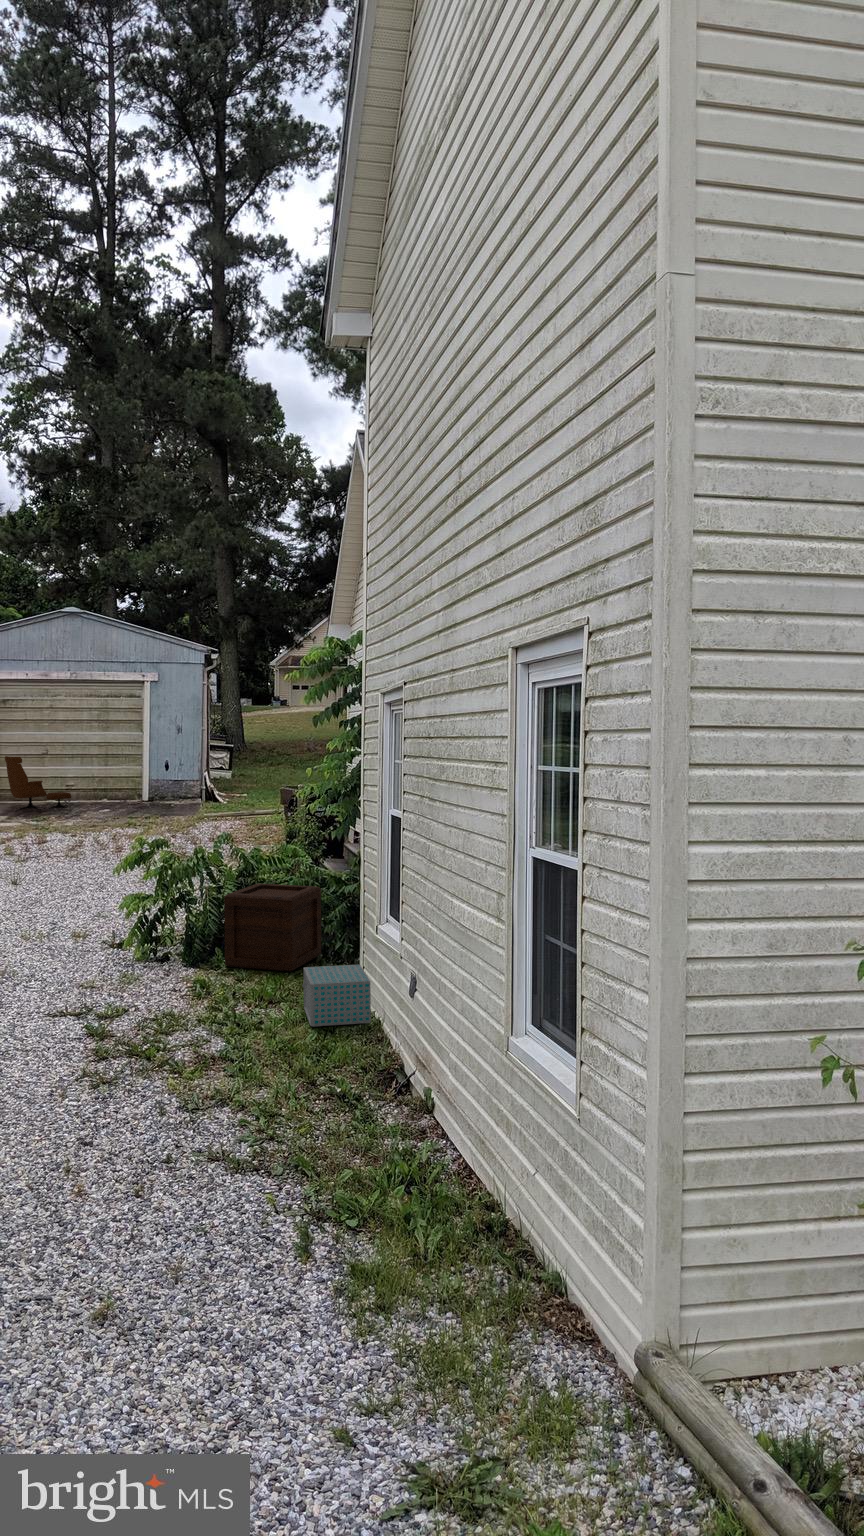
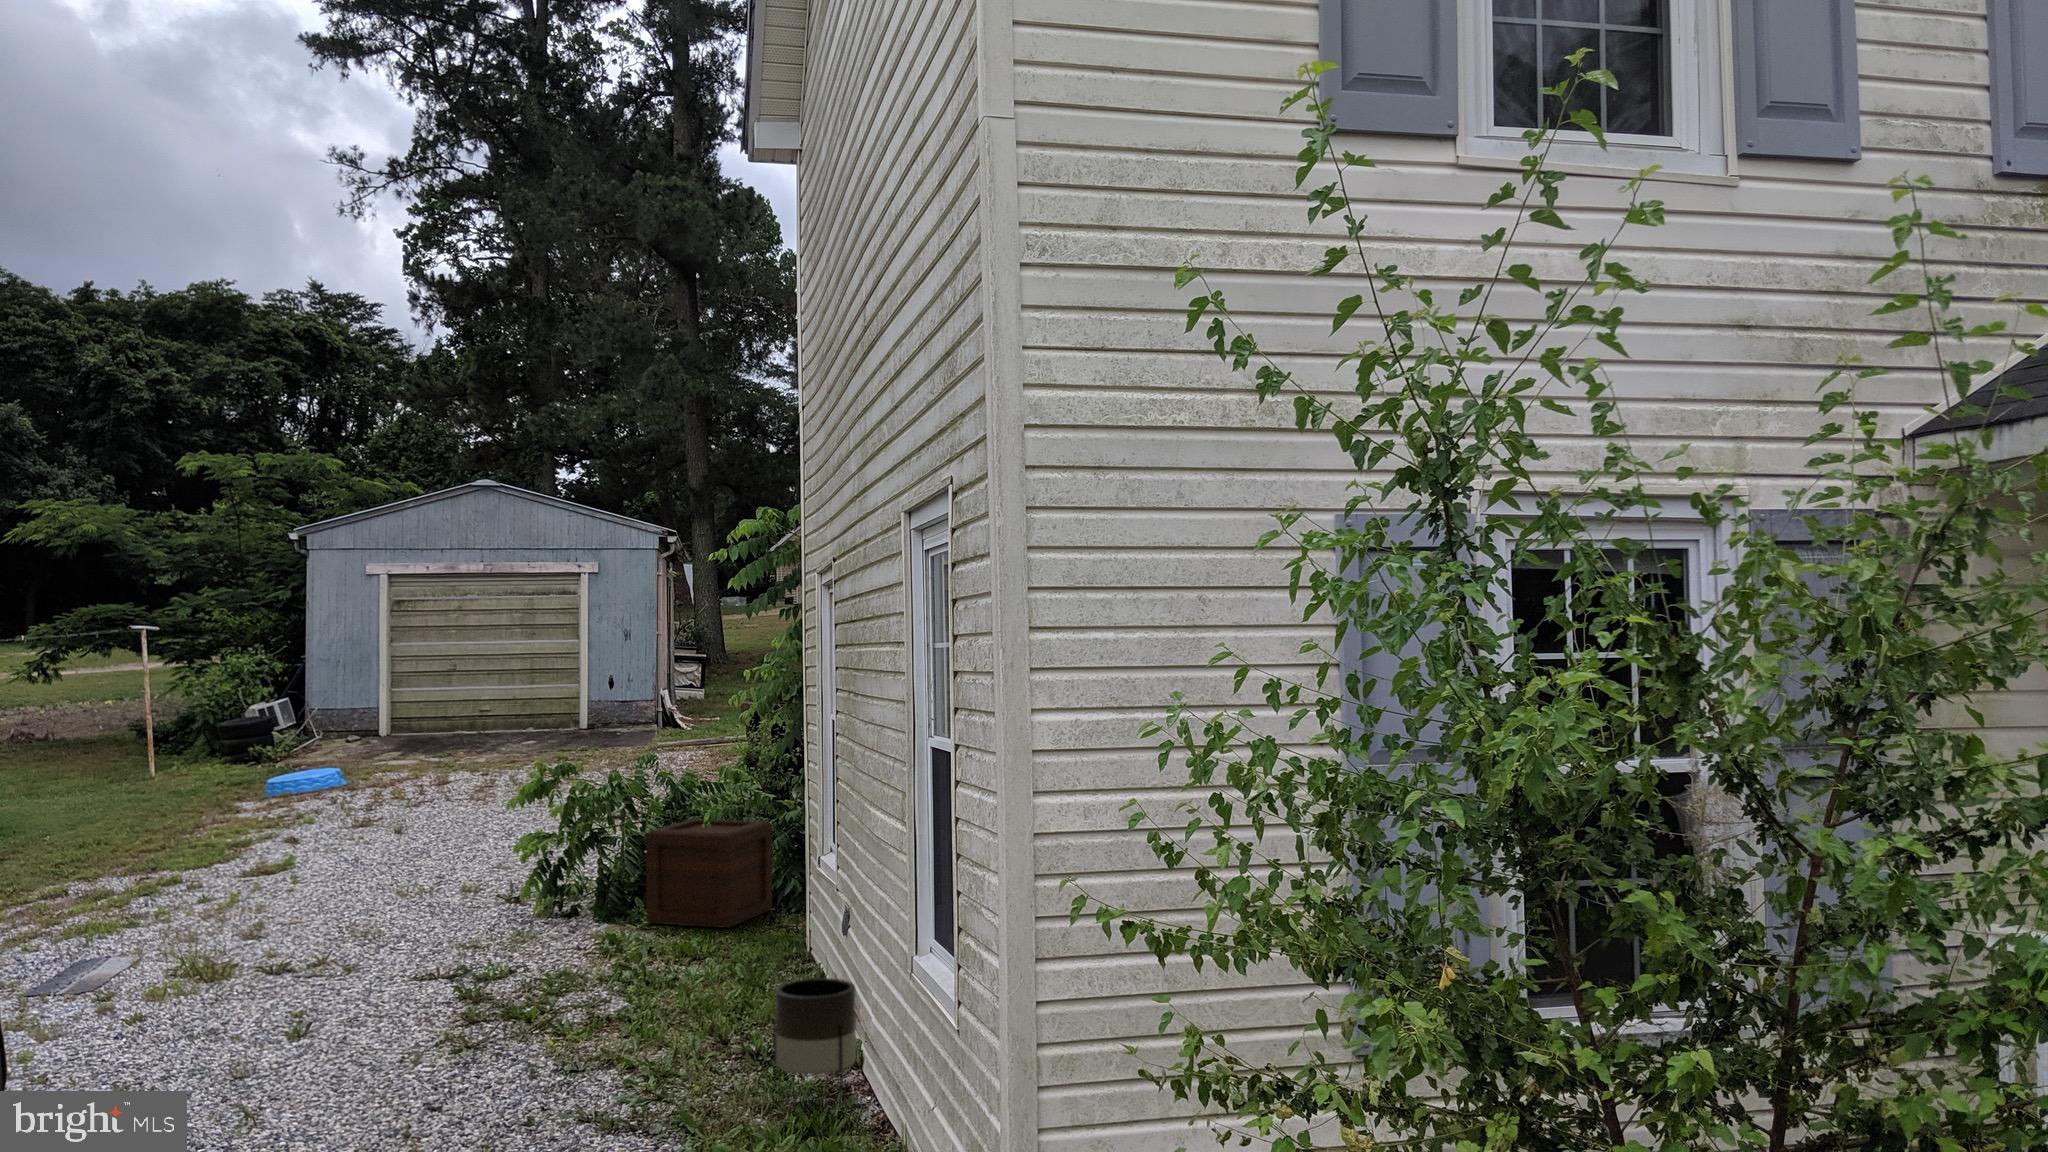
lounge chair: present [5,756,71,812] -> none [394,671,482,745]
storage box: present [302,965,371,1026] -> none [732,913,814,987]
planter: none [364,1036,432,1144] -> present [773,978,856,1105]

